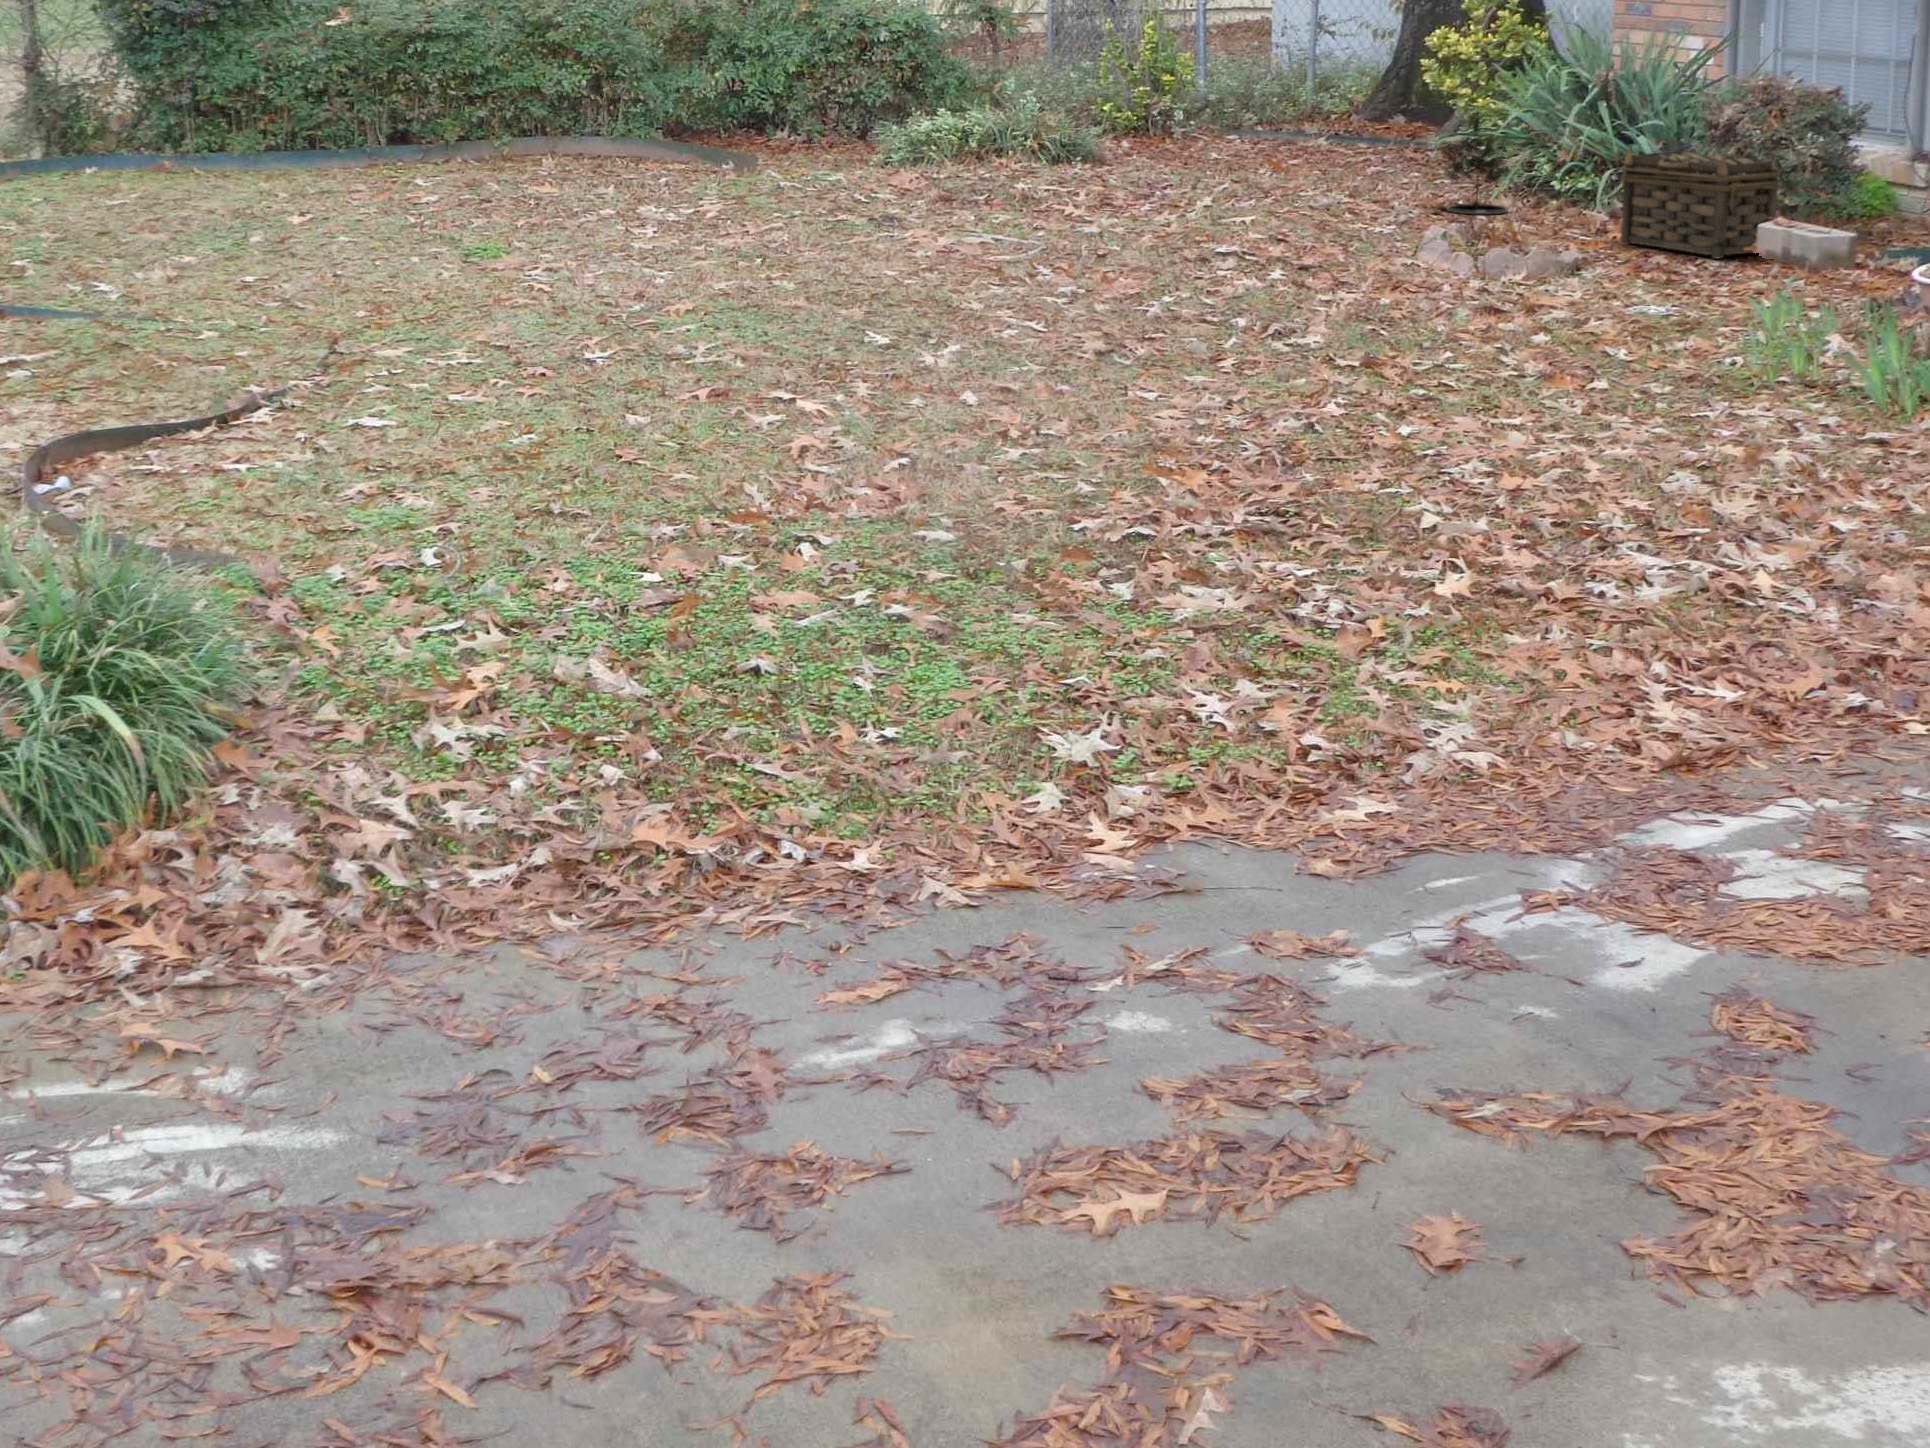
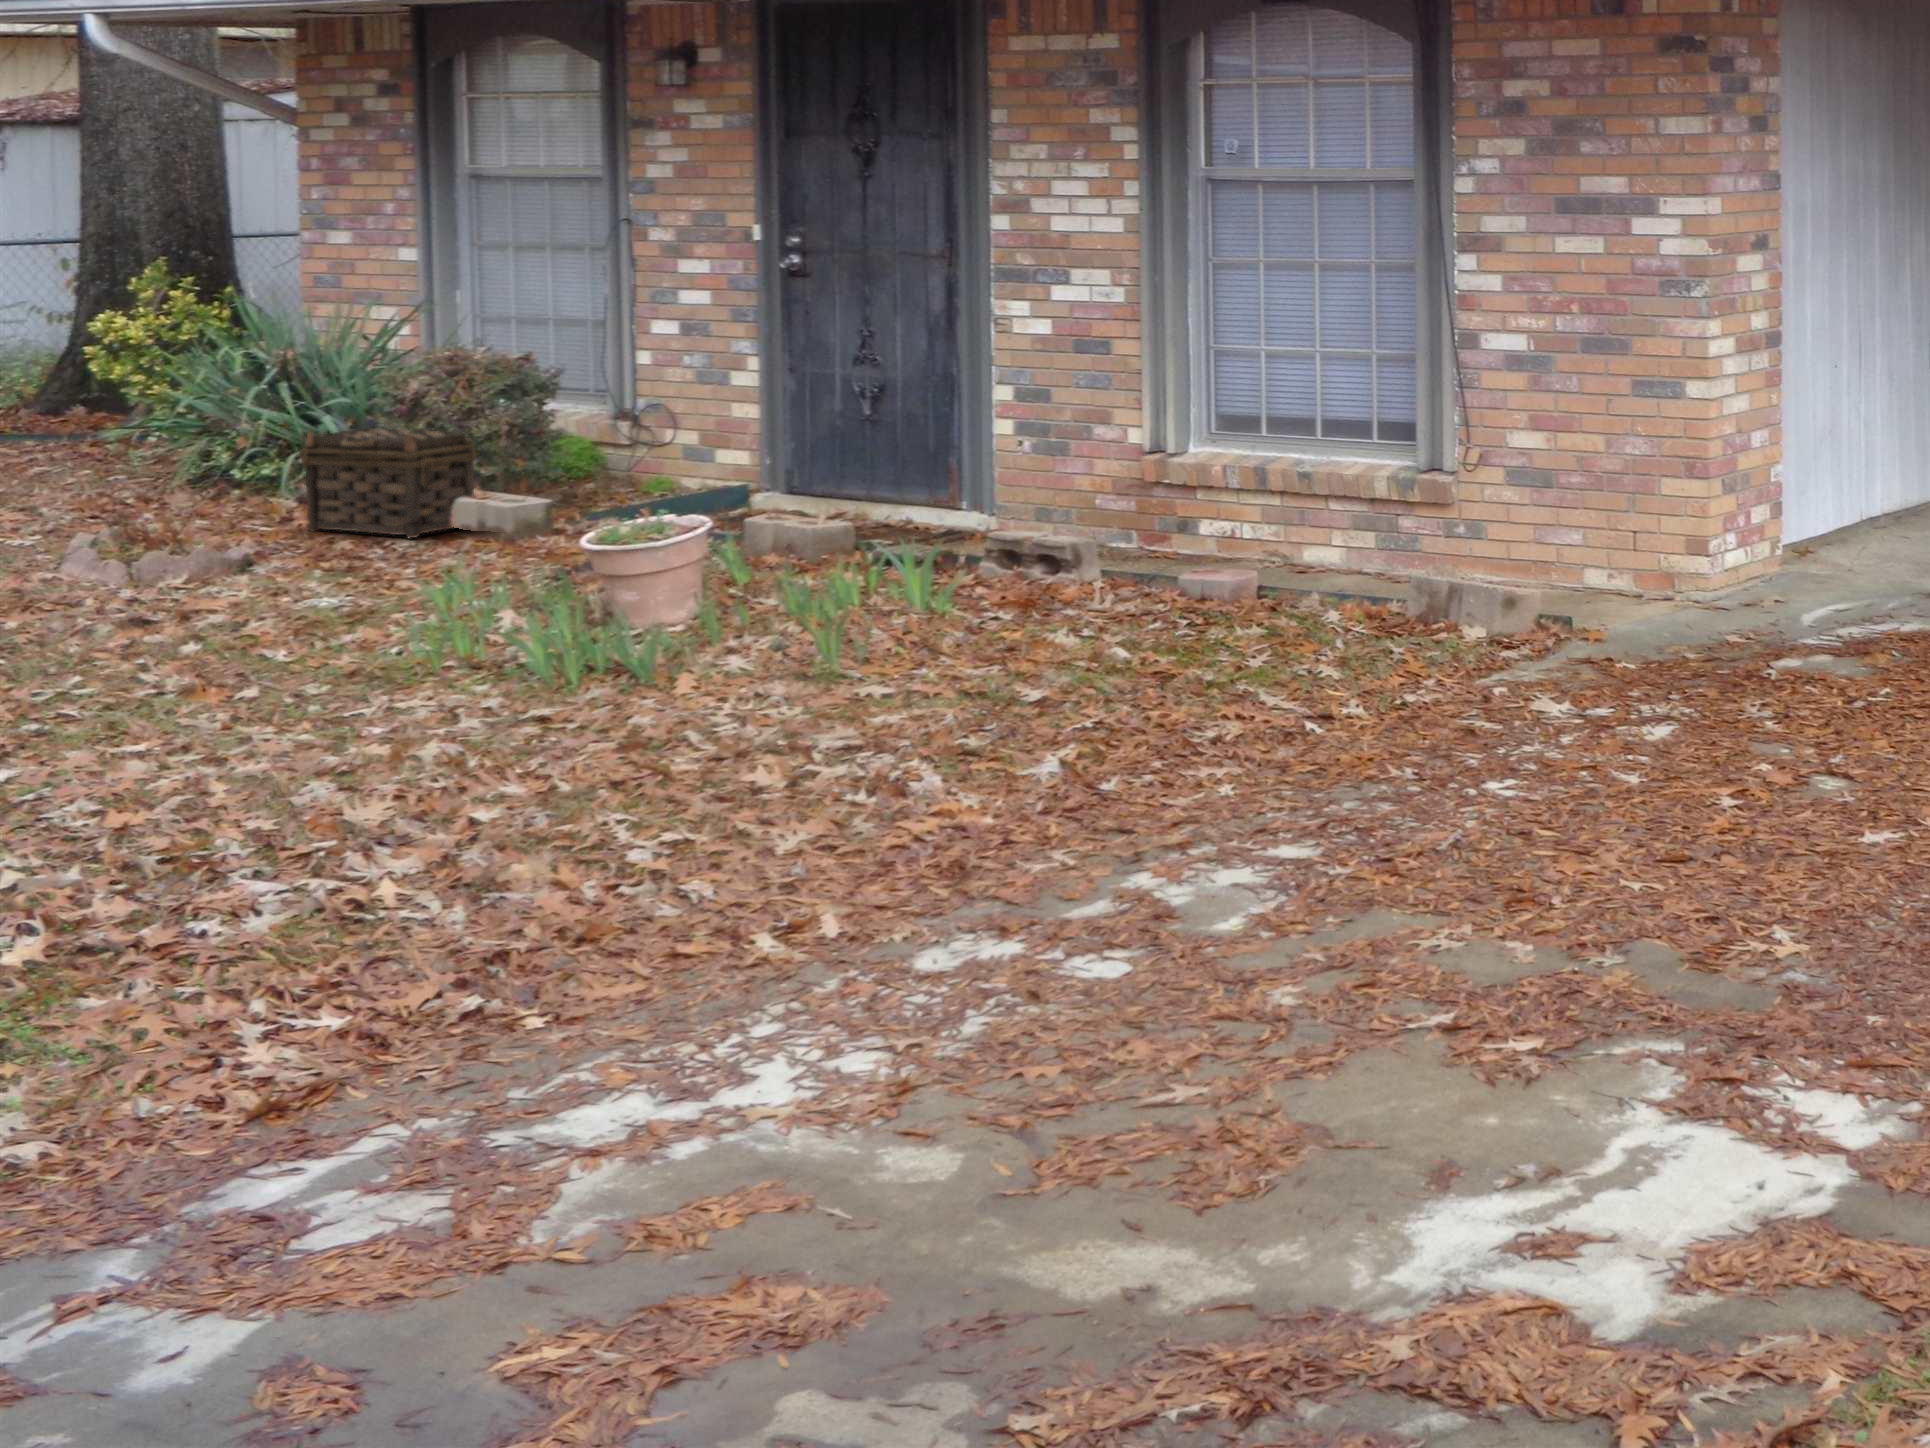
potted tree: present [1439,103,1511,214] -> none [88,386,183,511]

